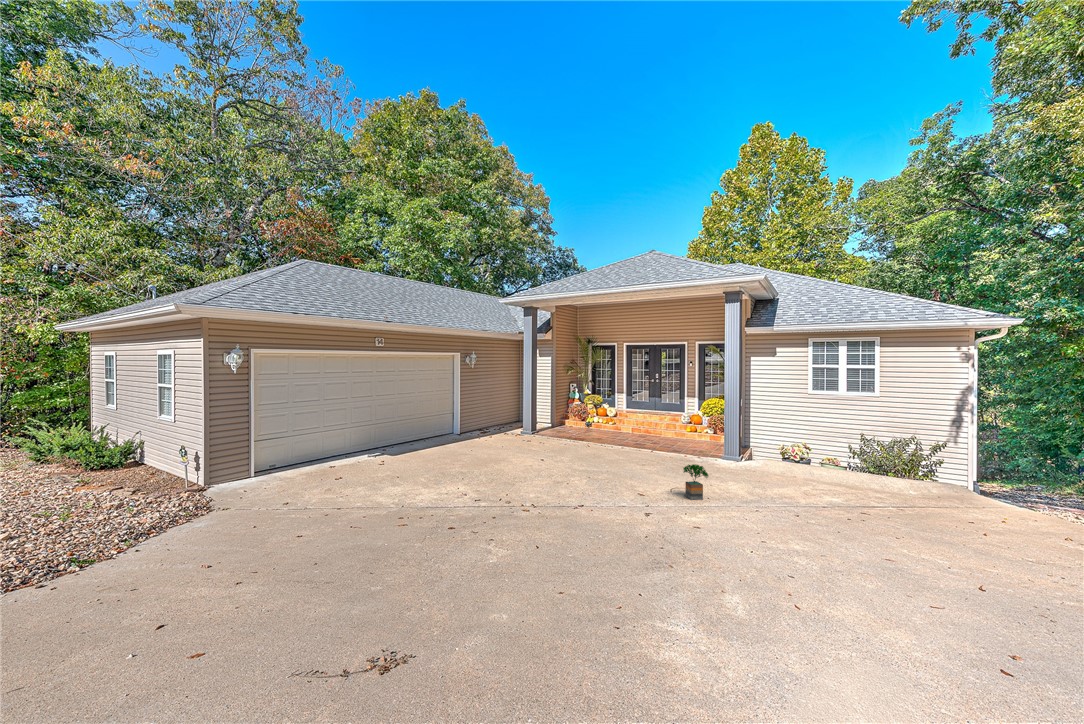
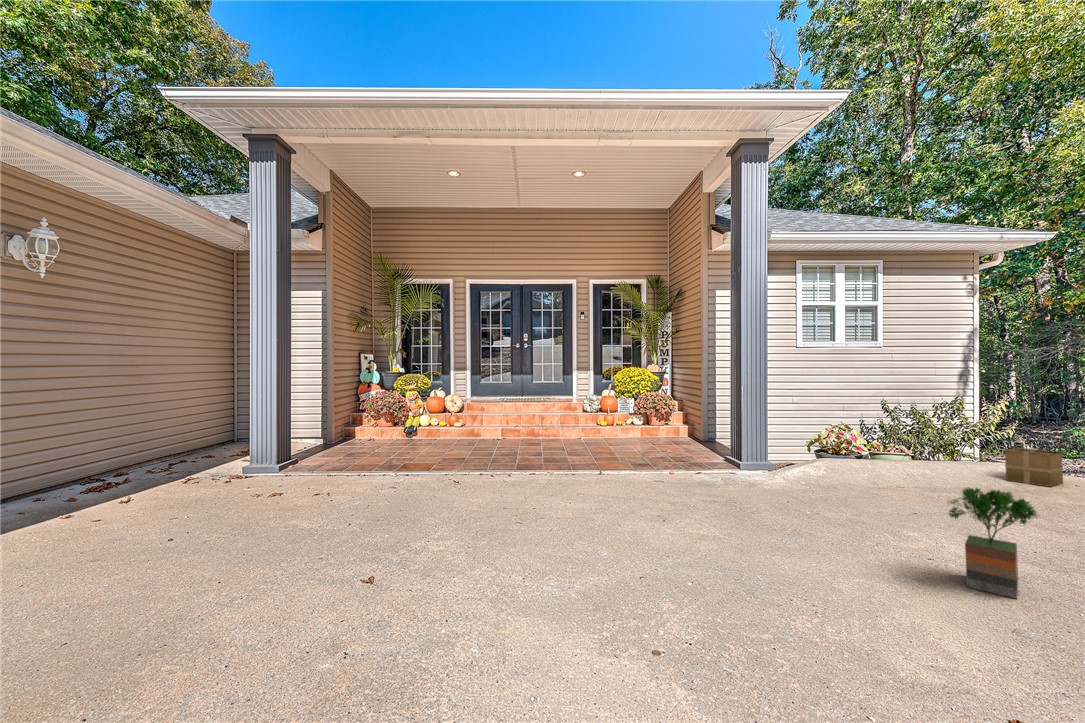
cardboard box: none [876,472,912,497] -> present [1005,448,1063,487]

